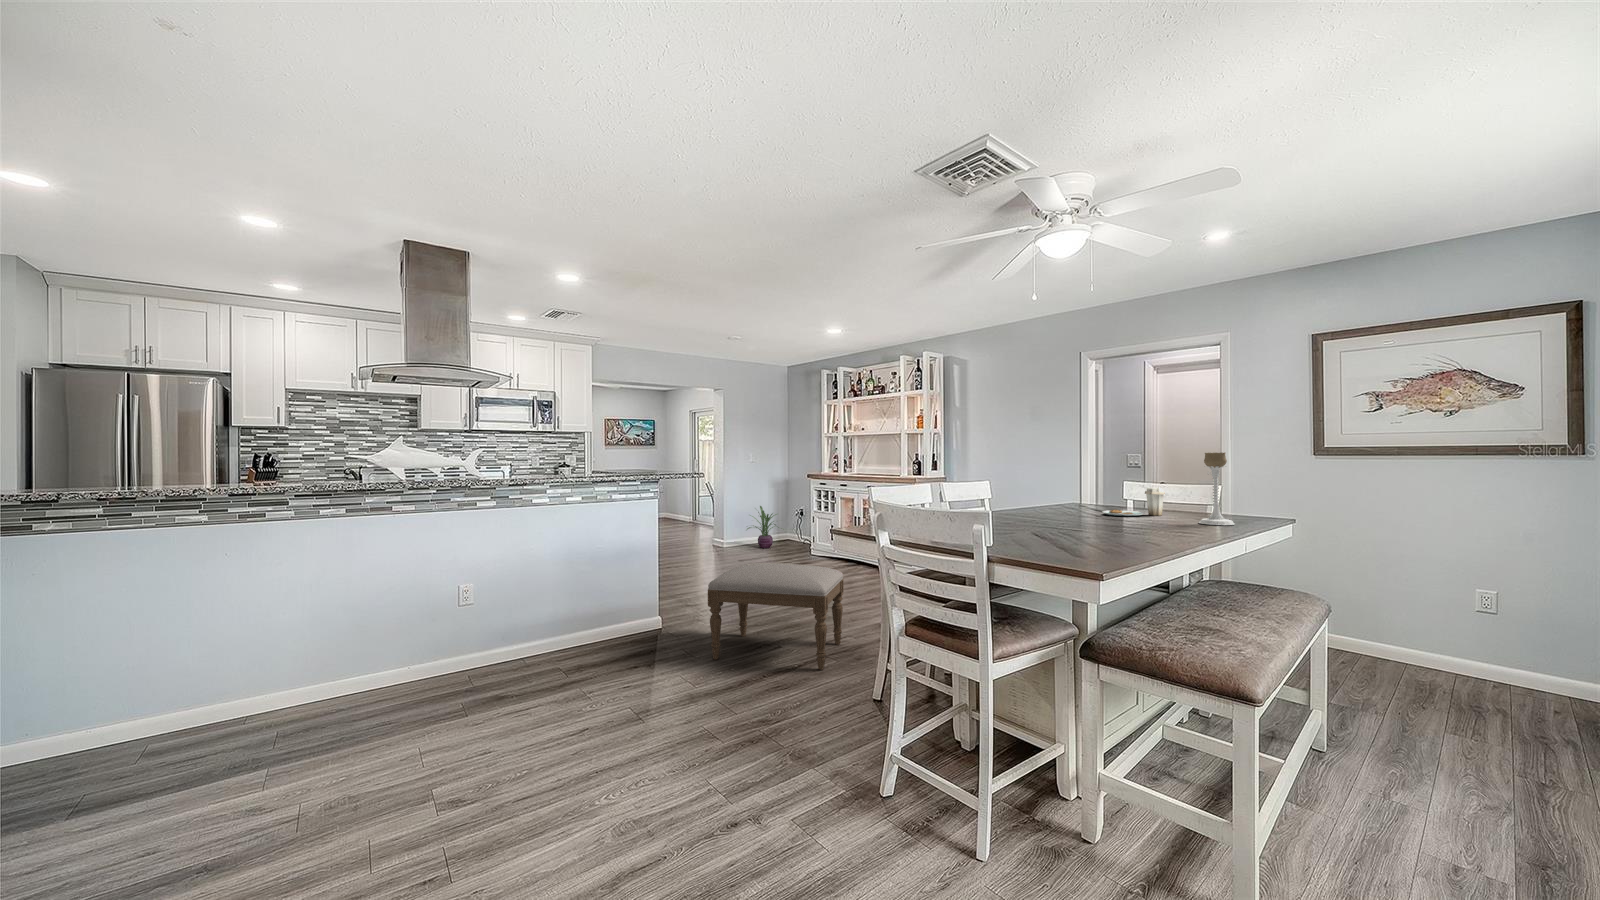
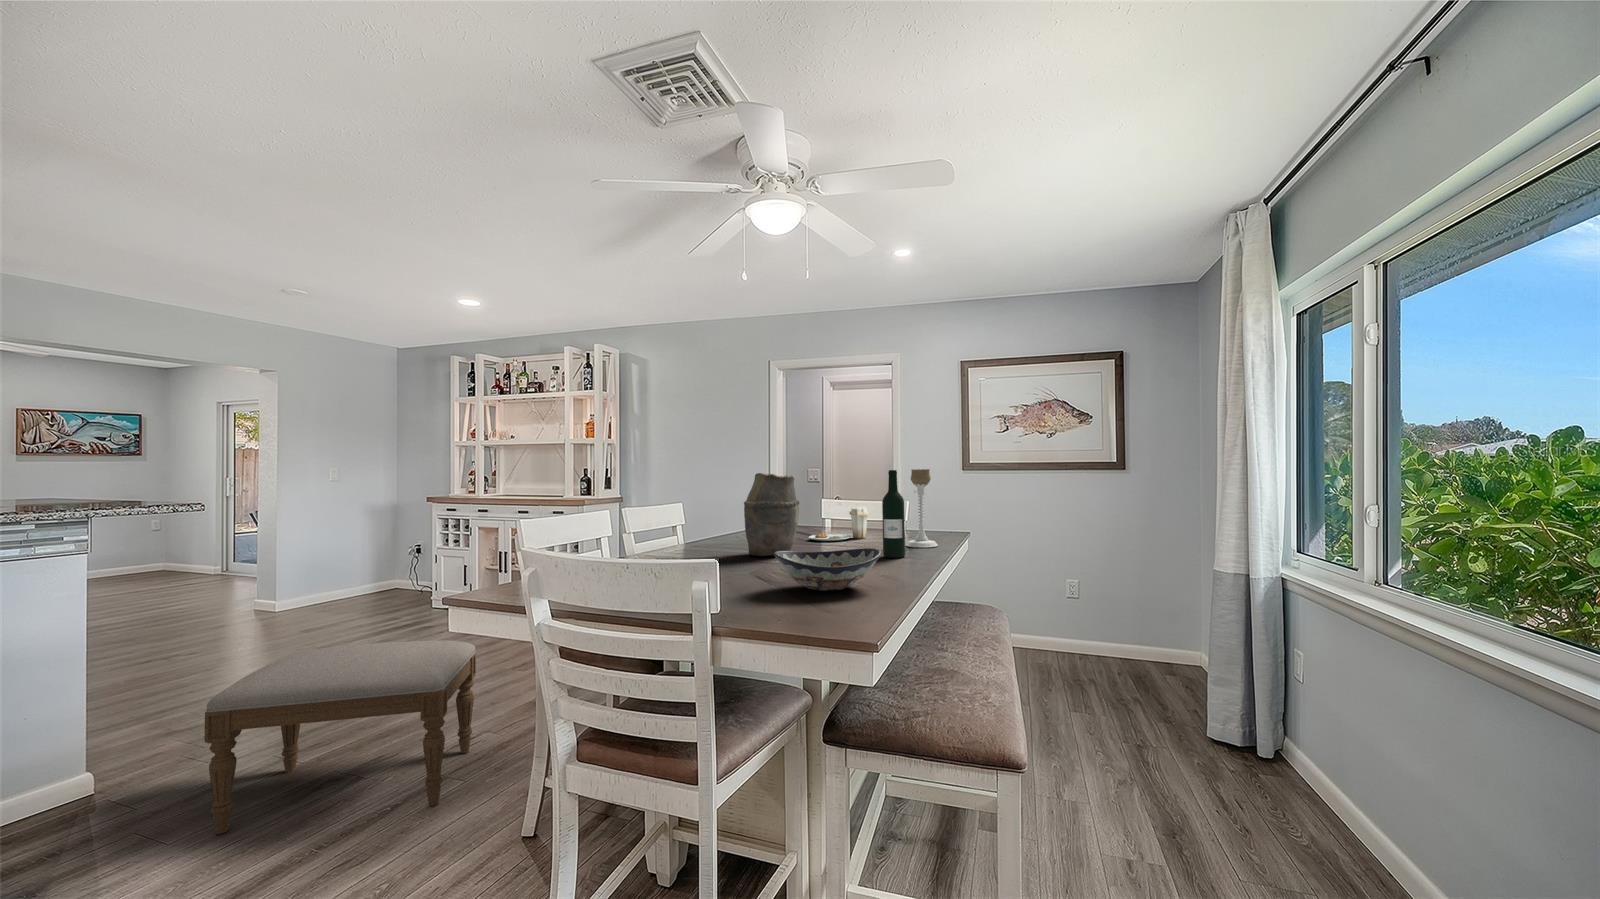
wine bottle: none [1165,453,1189,531] -> present [882,470,905,558]
vase: none [1036,455,1086,522] -> present [744,473,799,556]
decorative plant: present [747,506,777,548] -> none [318,545,388,608]
decorative bowl: none [1048,514,1143,546] -> present [774,548,881,591]

